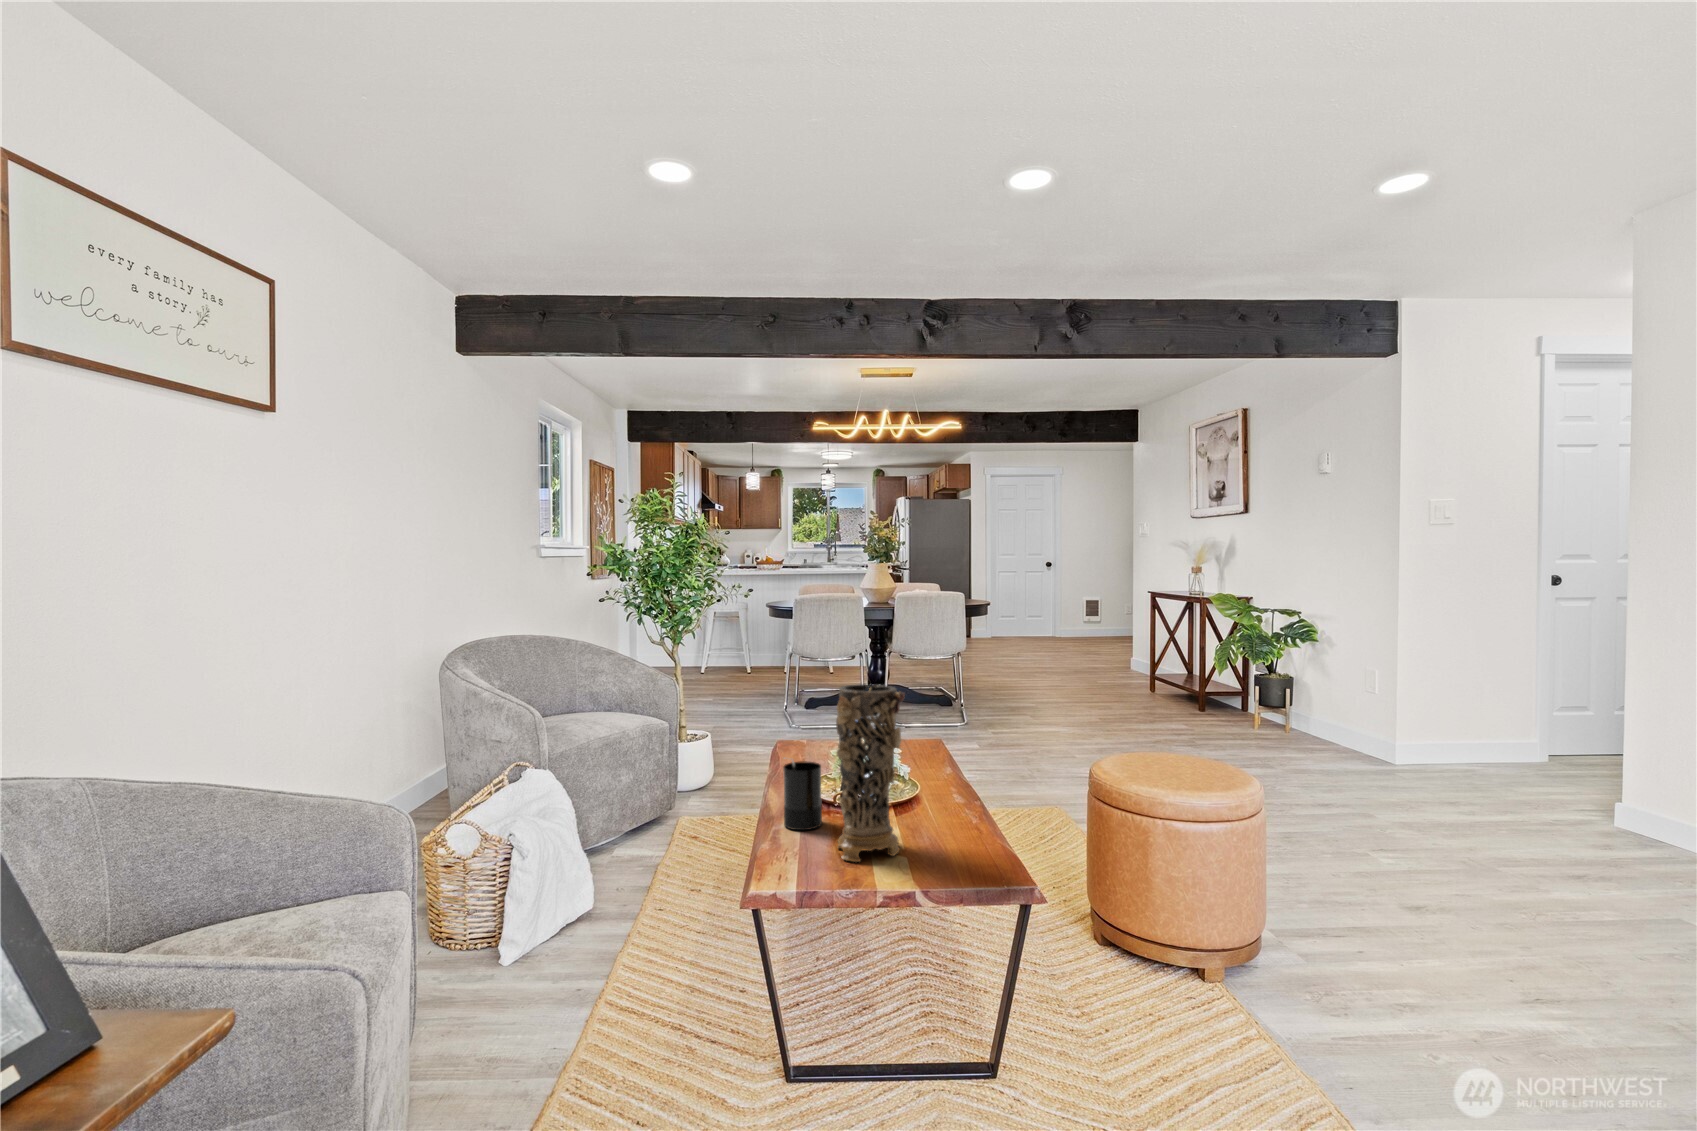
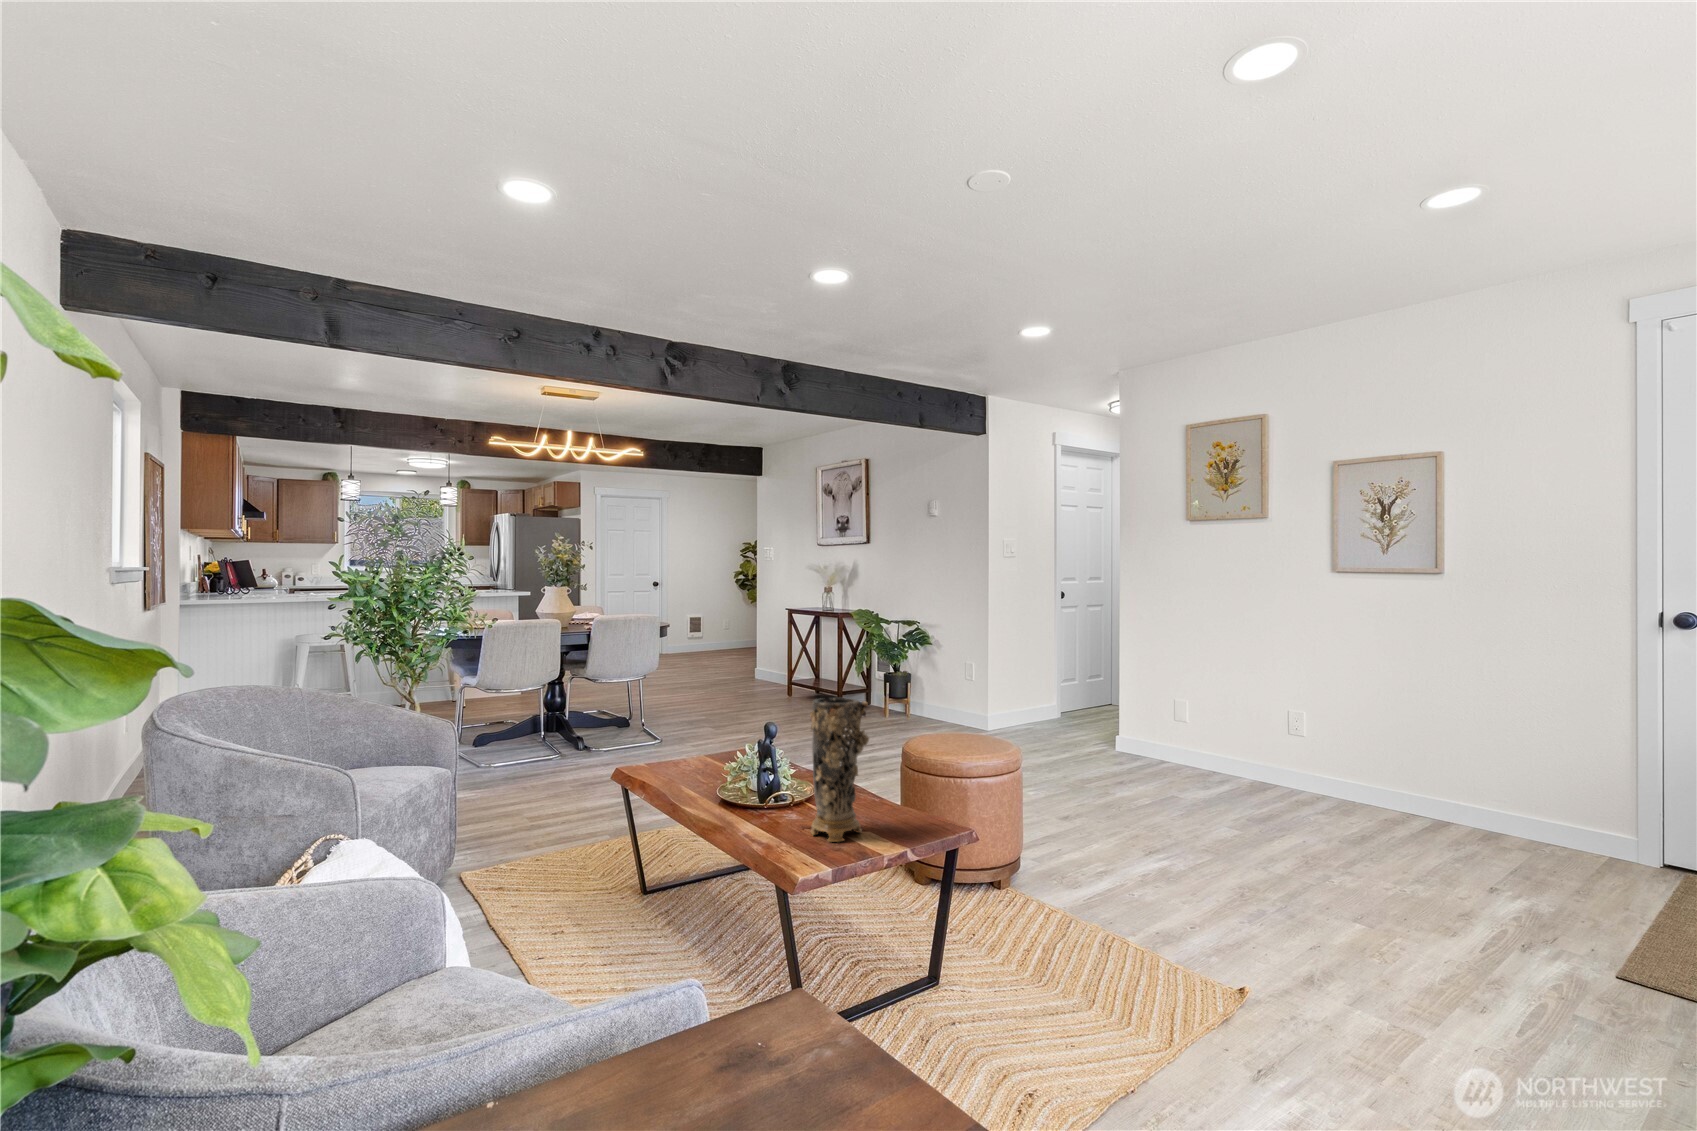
candle: present [783,758,822,830] -> none [737,769,775,829]

